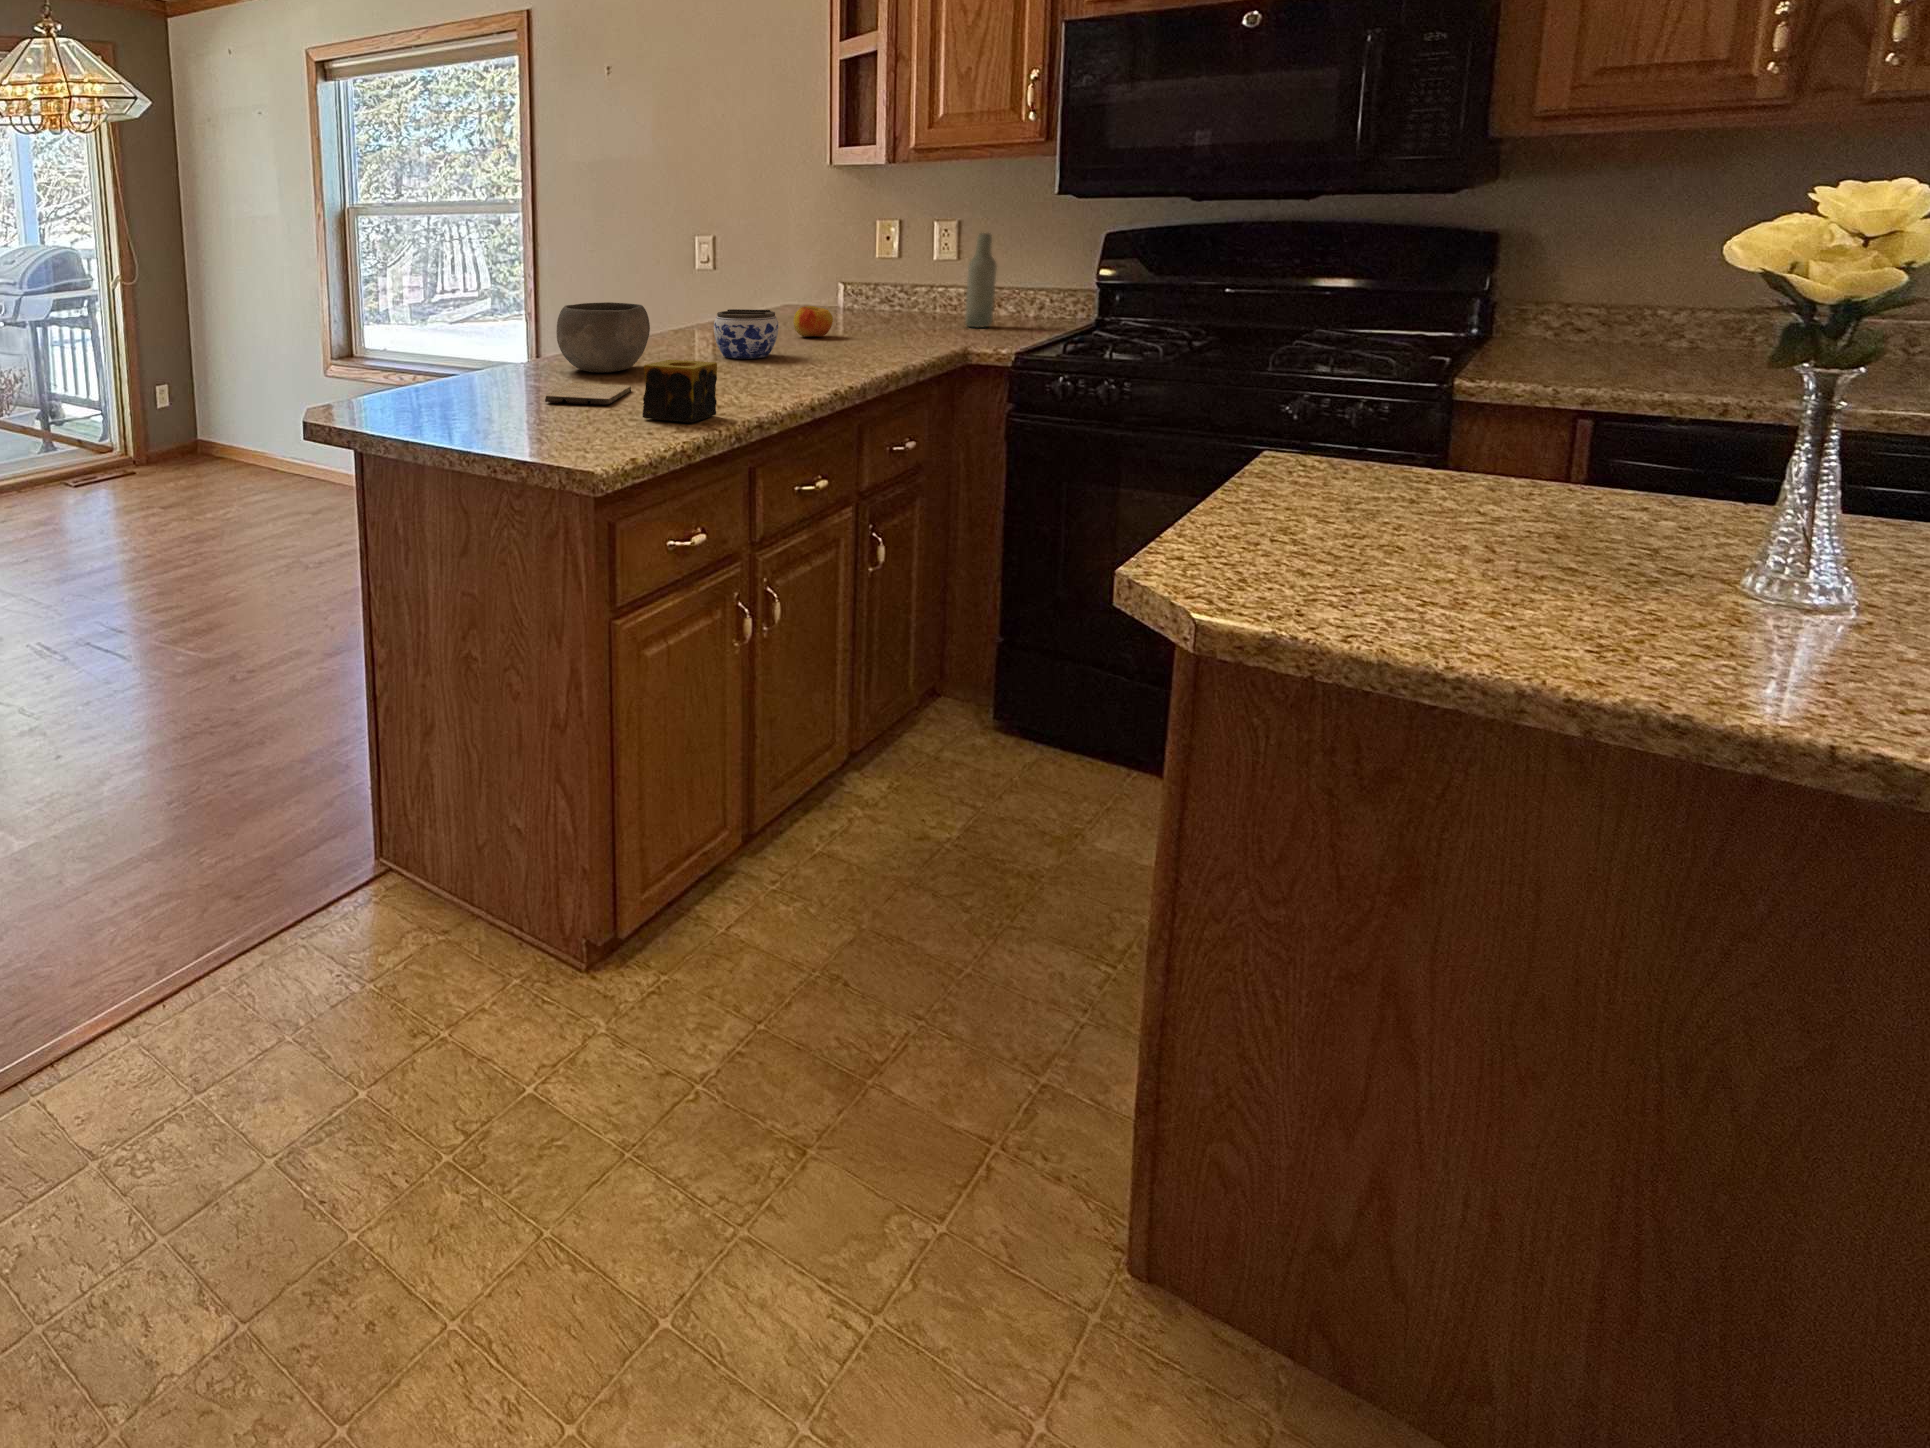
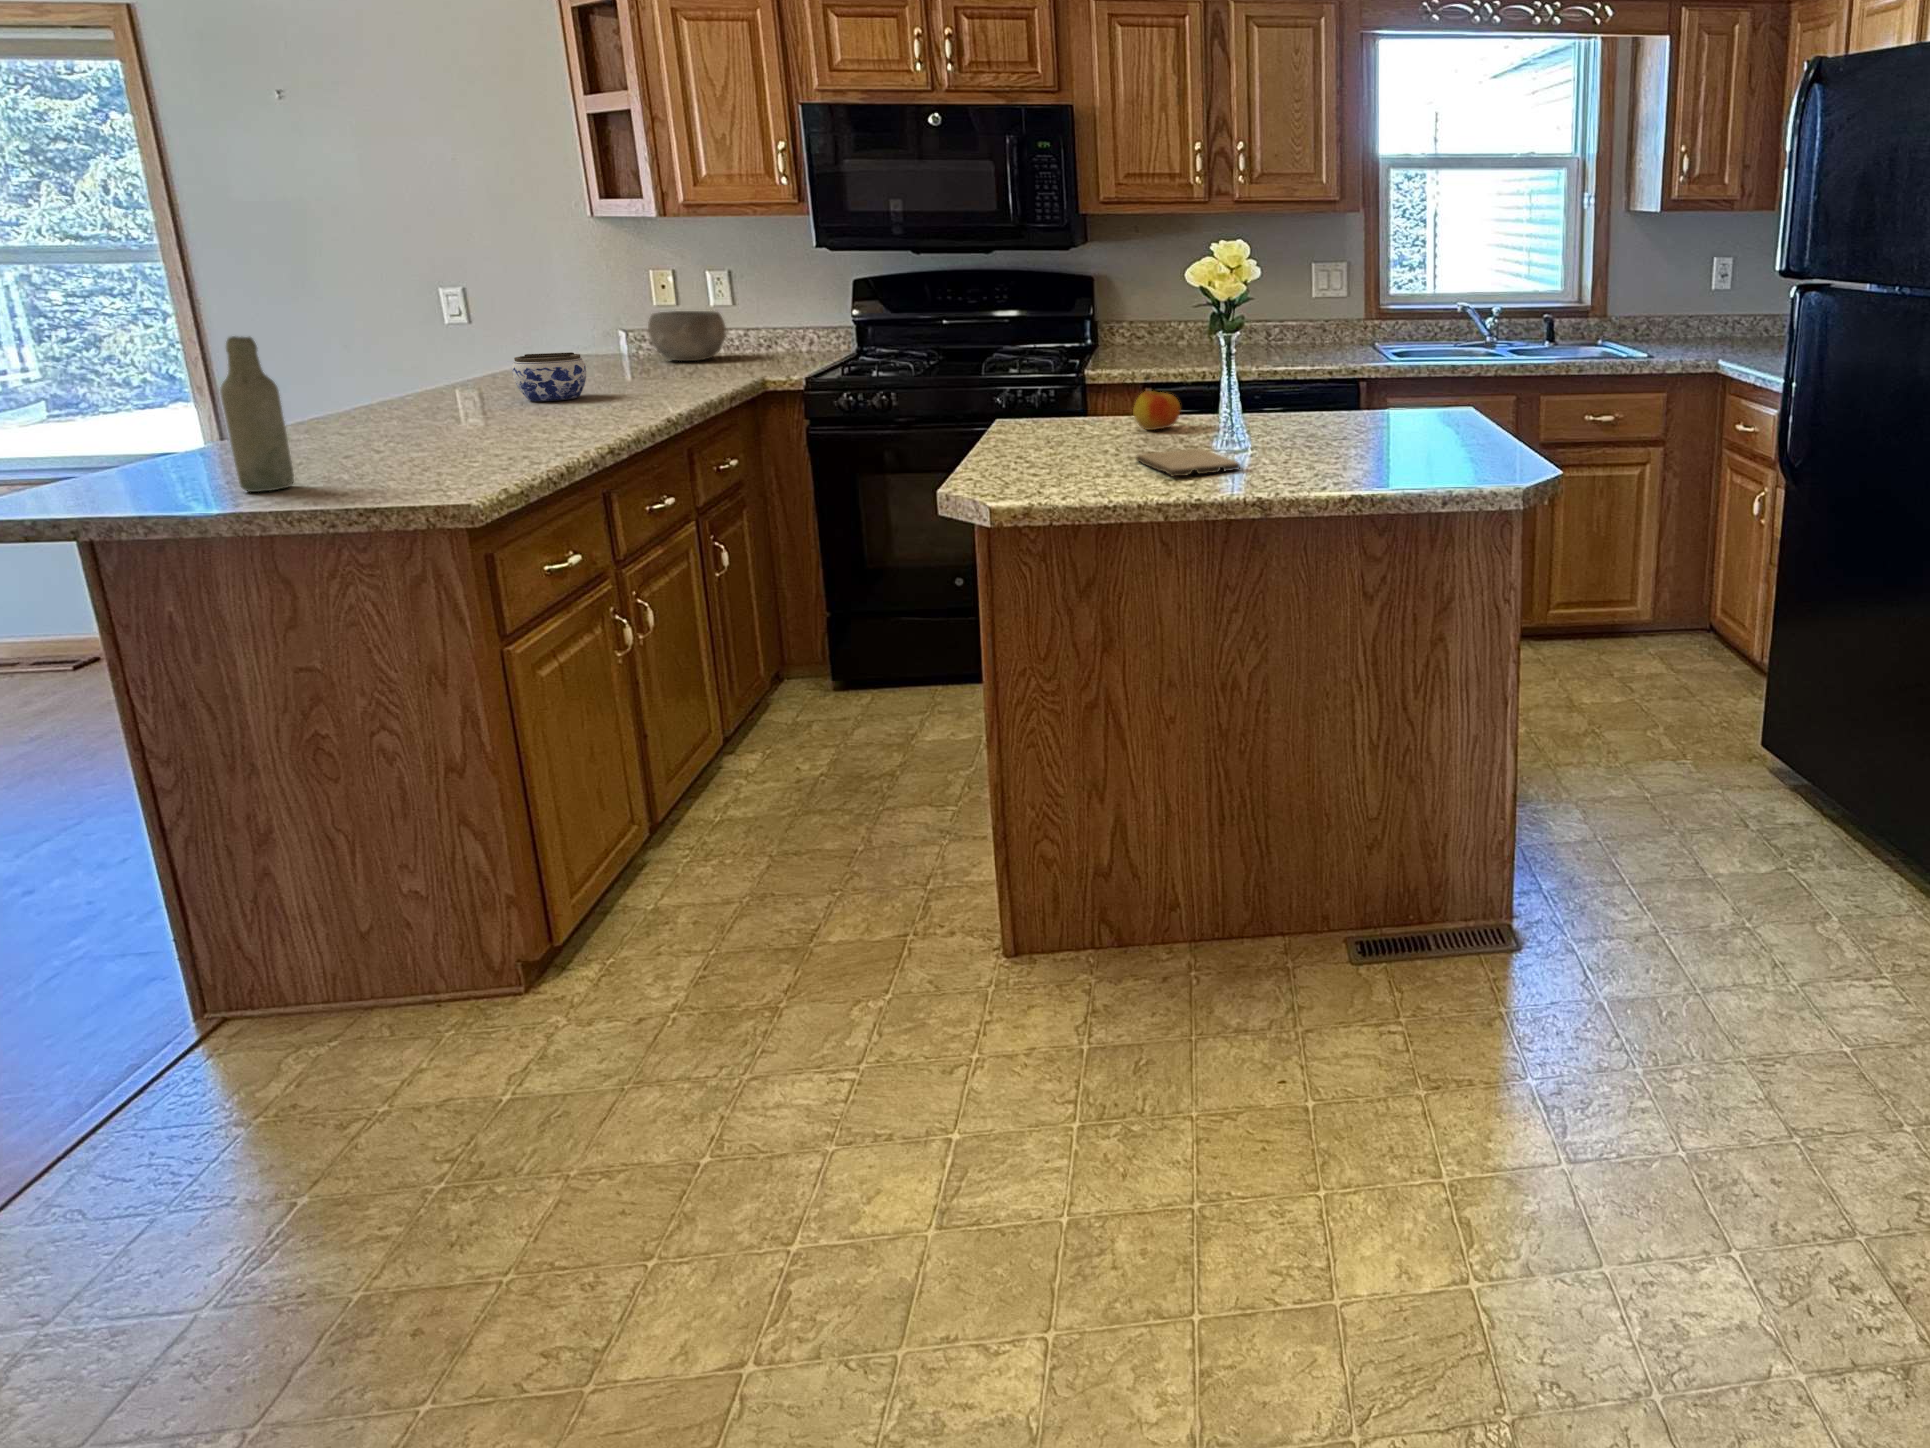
bottle: present [965,233,997,327] -> present [220,336,294,492]
bowl: present [557,302,650,373] -> present [648,311,726,361]
apple: present [793,306,833,337] -> present [1133,391,1181,430]
candle: present [643,359,717,423] -> none [476,397,563,457]
cutting board: present [545,383,631,404] -> present [1136,449,1240,477]

